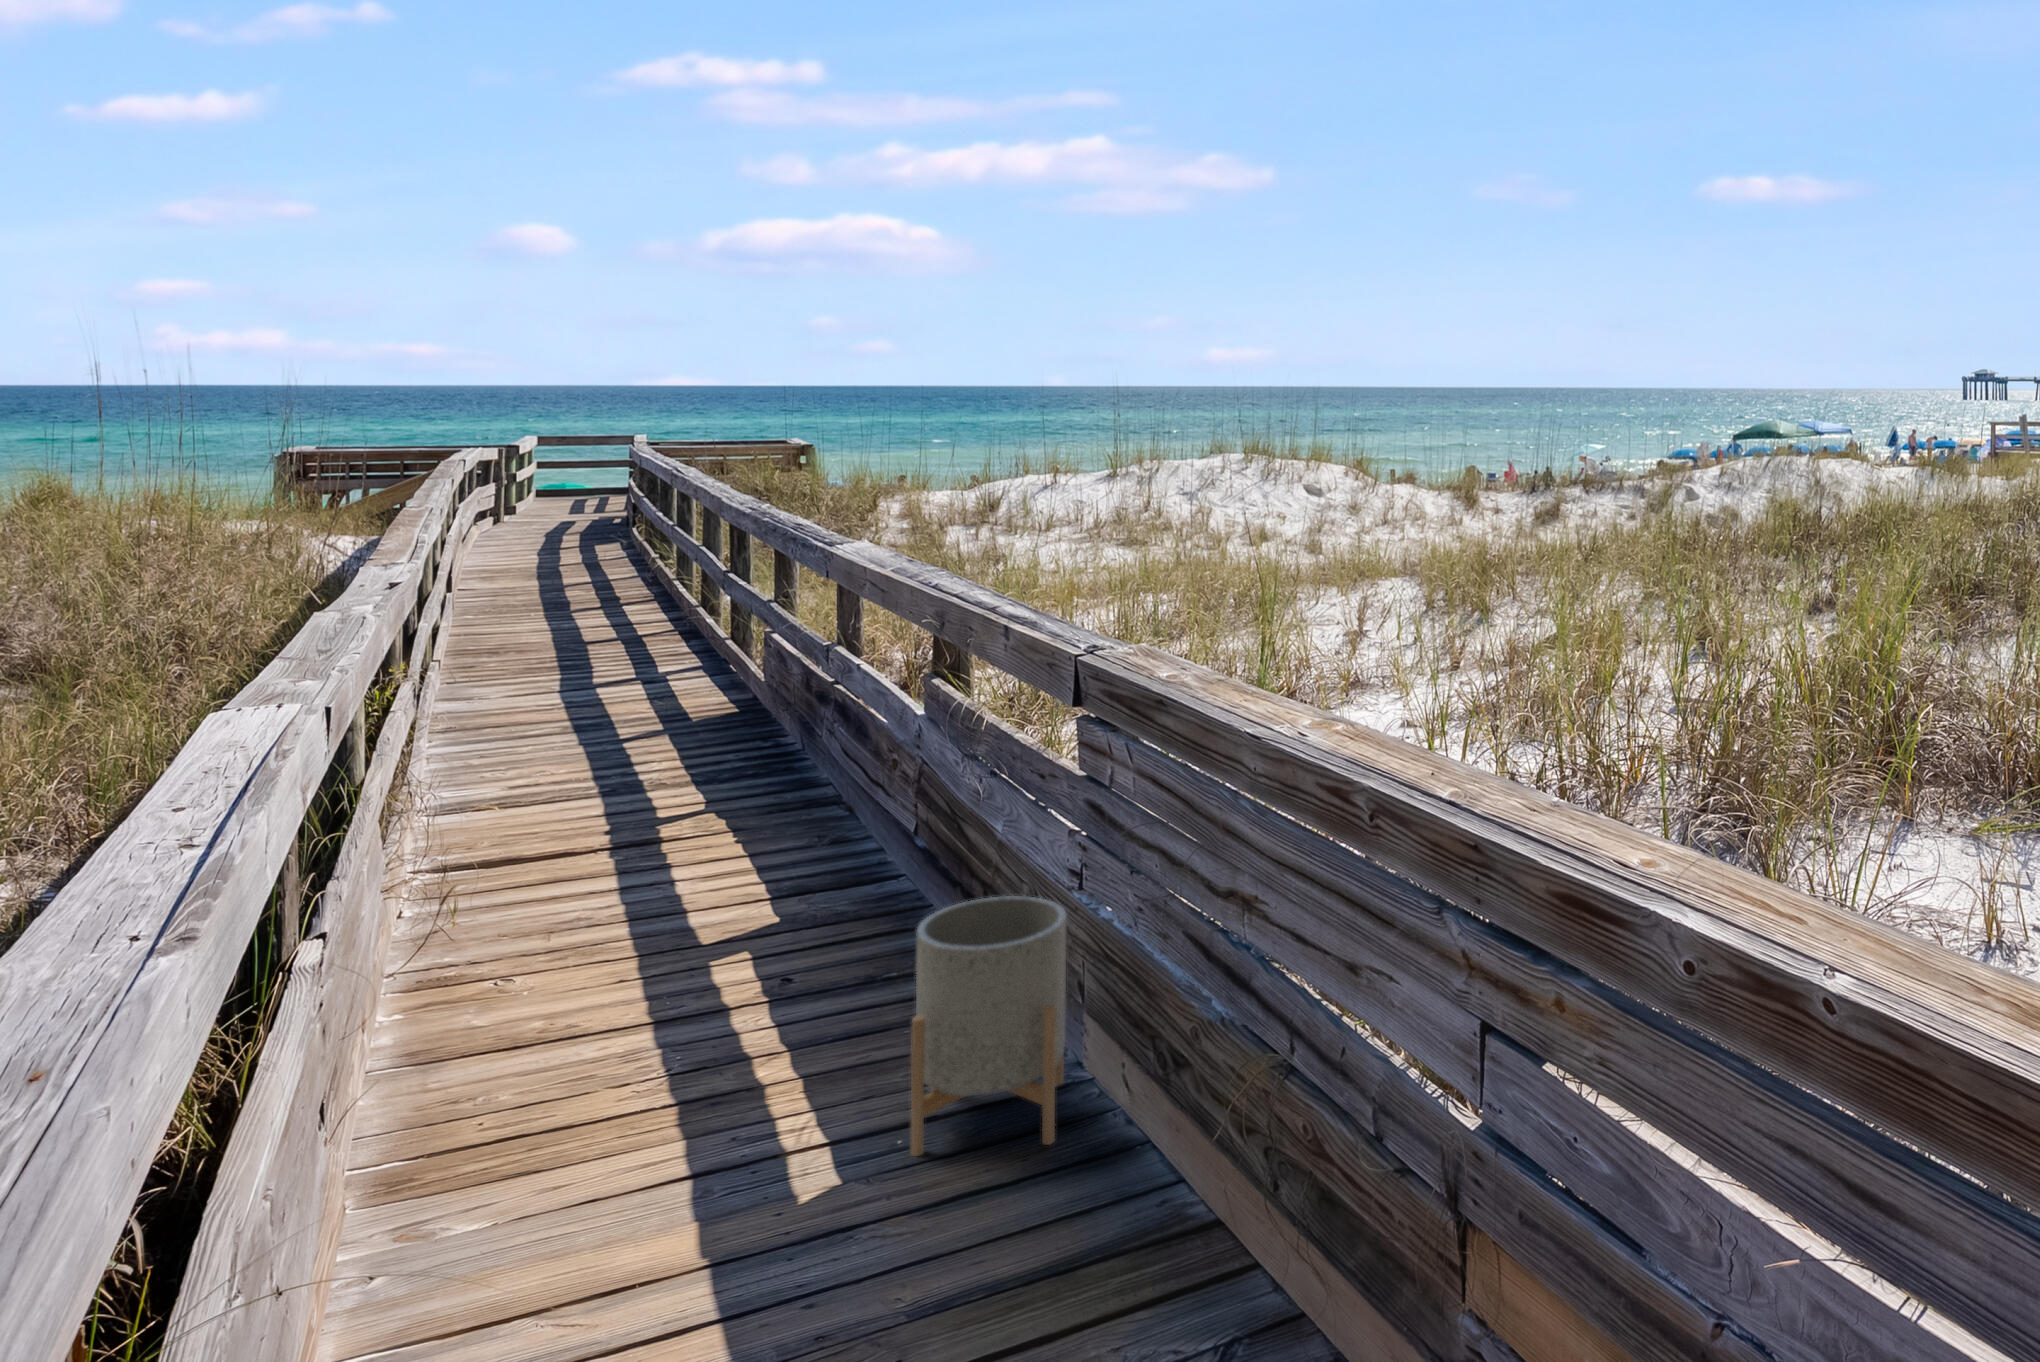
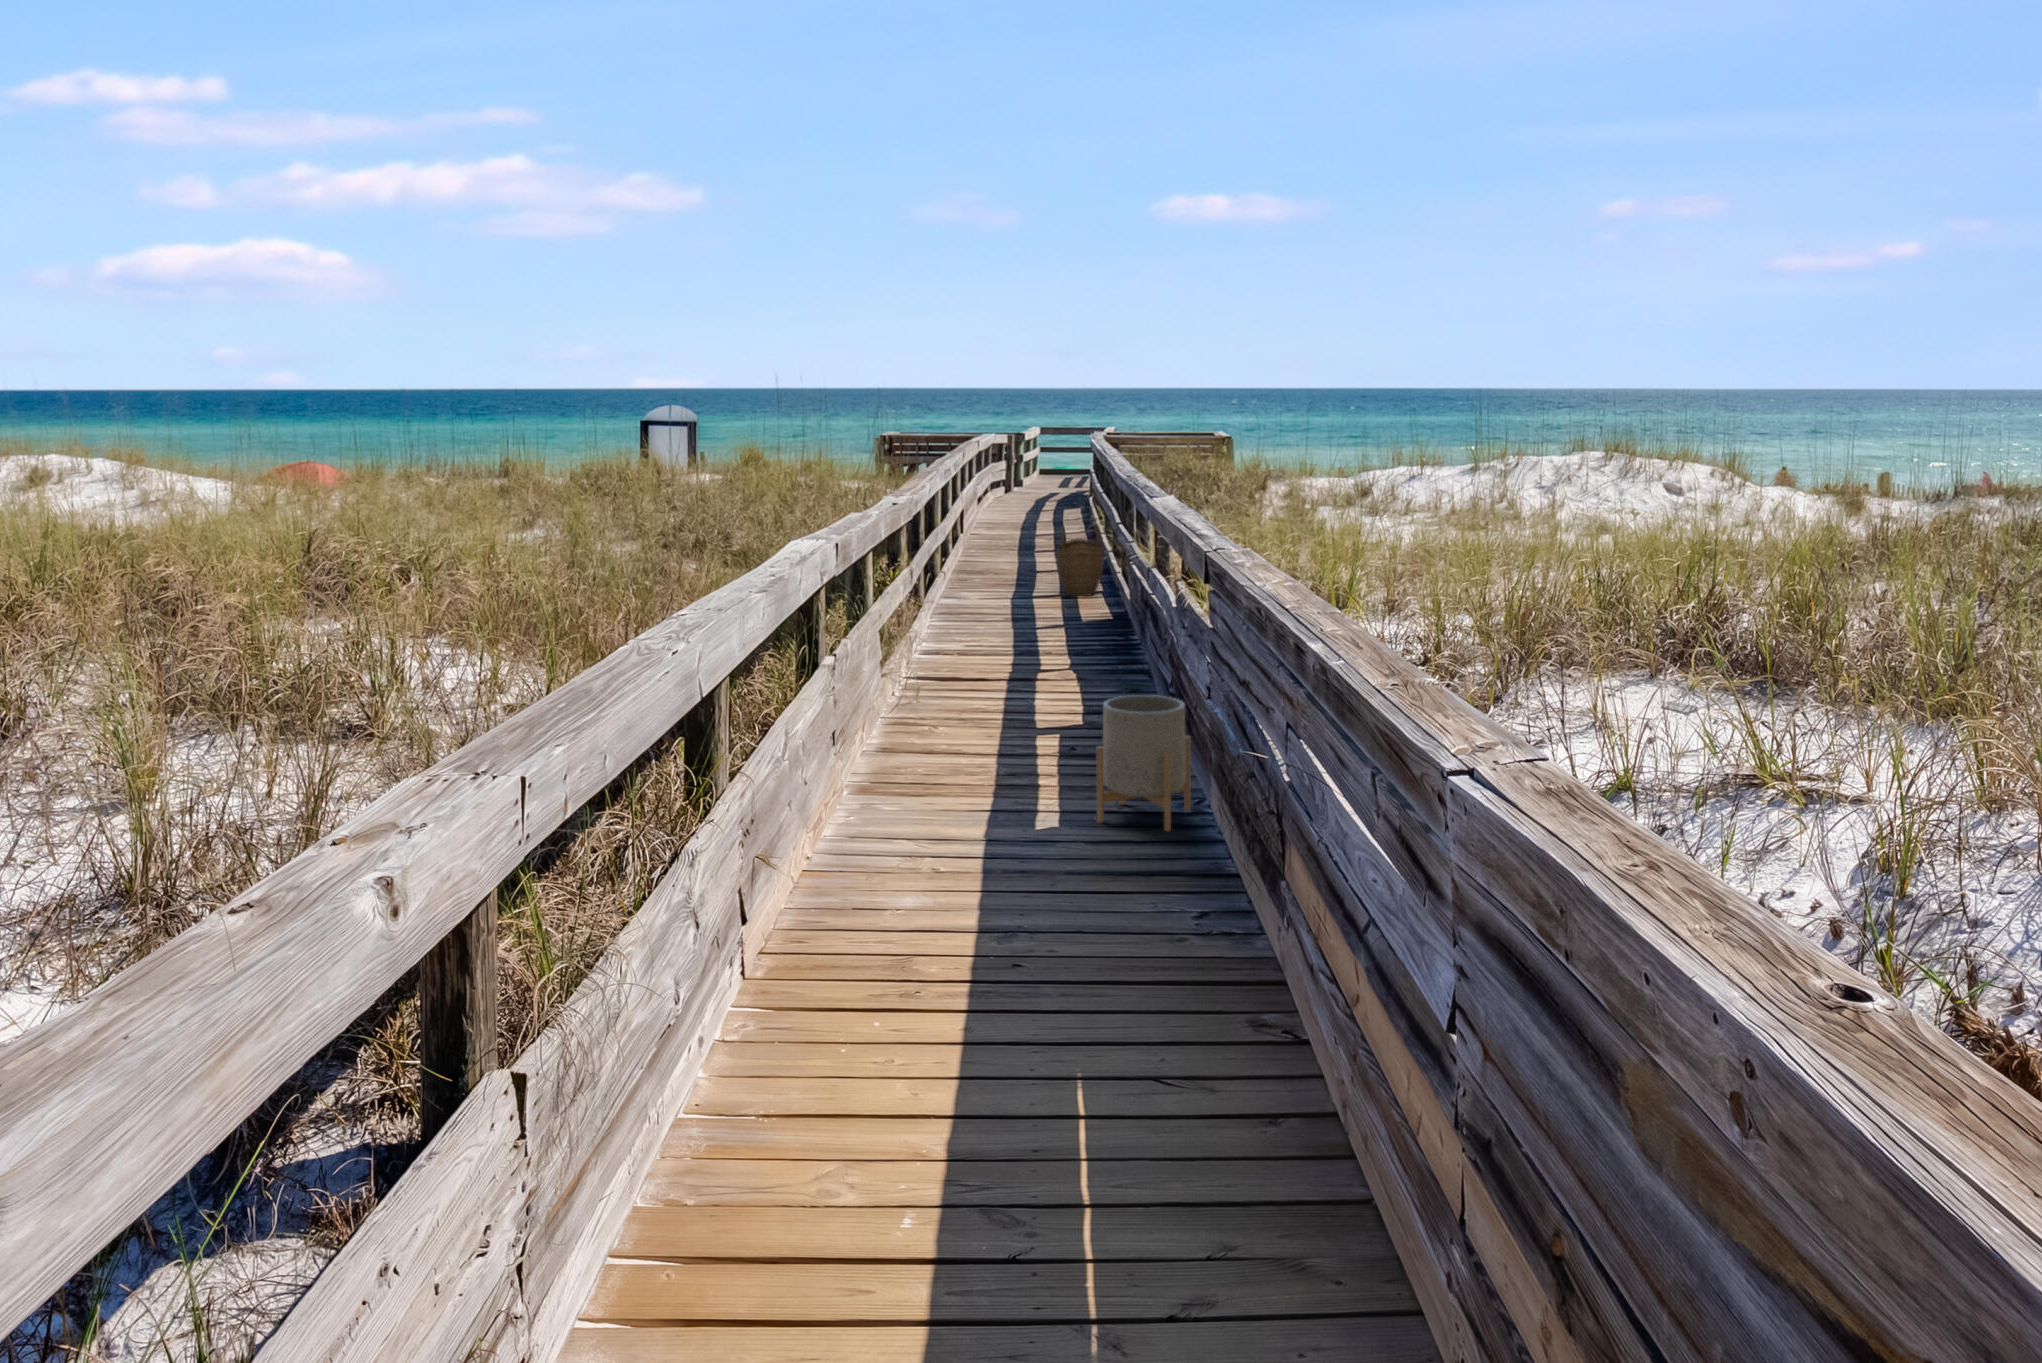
woven basket: none [635,578,709,677] -> present [1057,527,1104,596]

